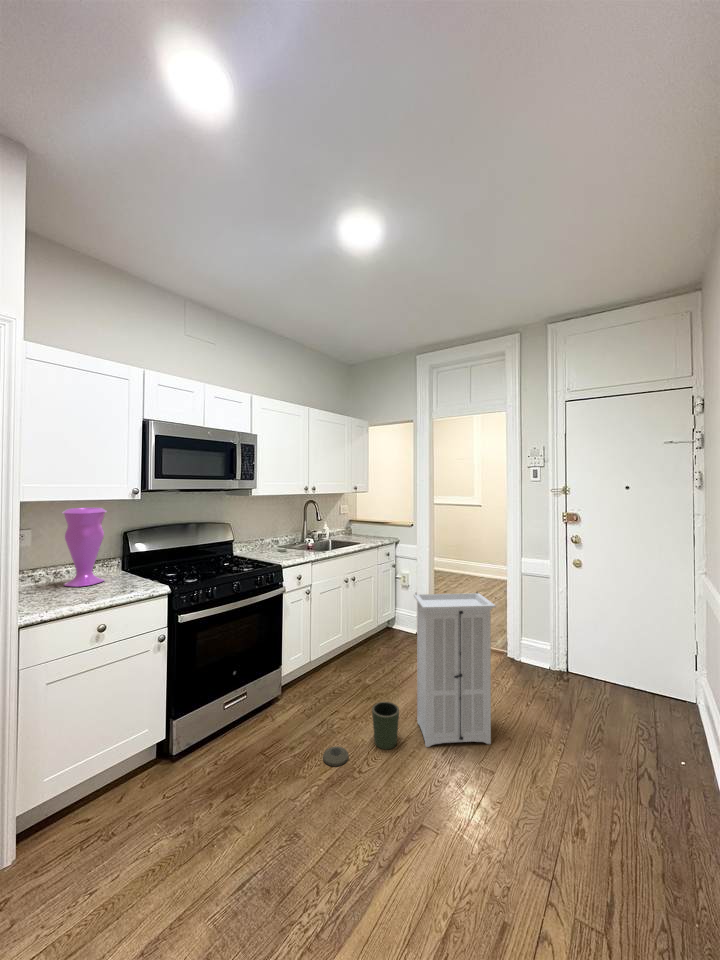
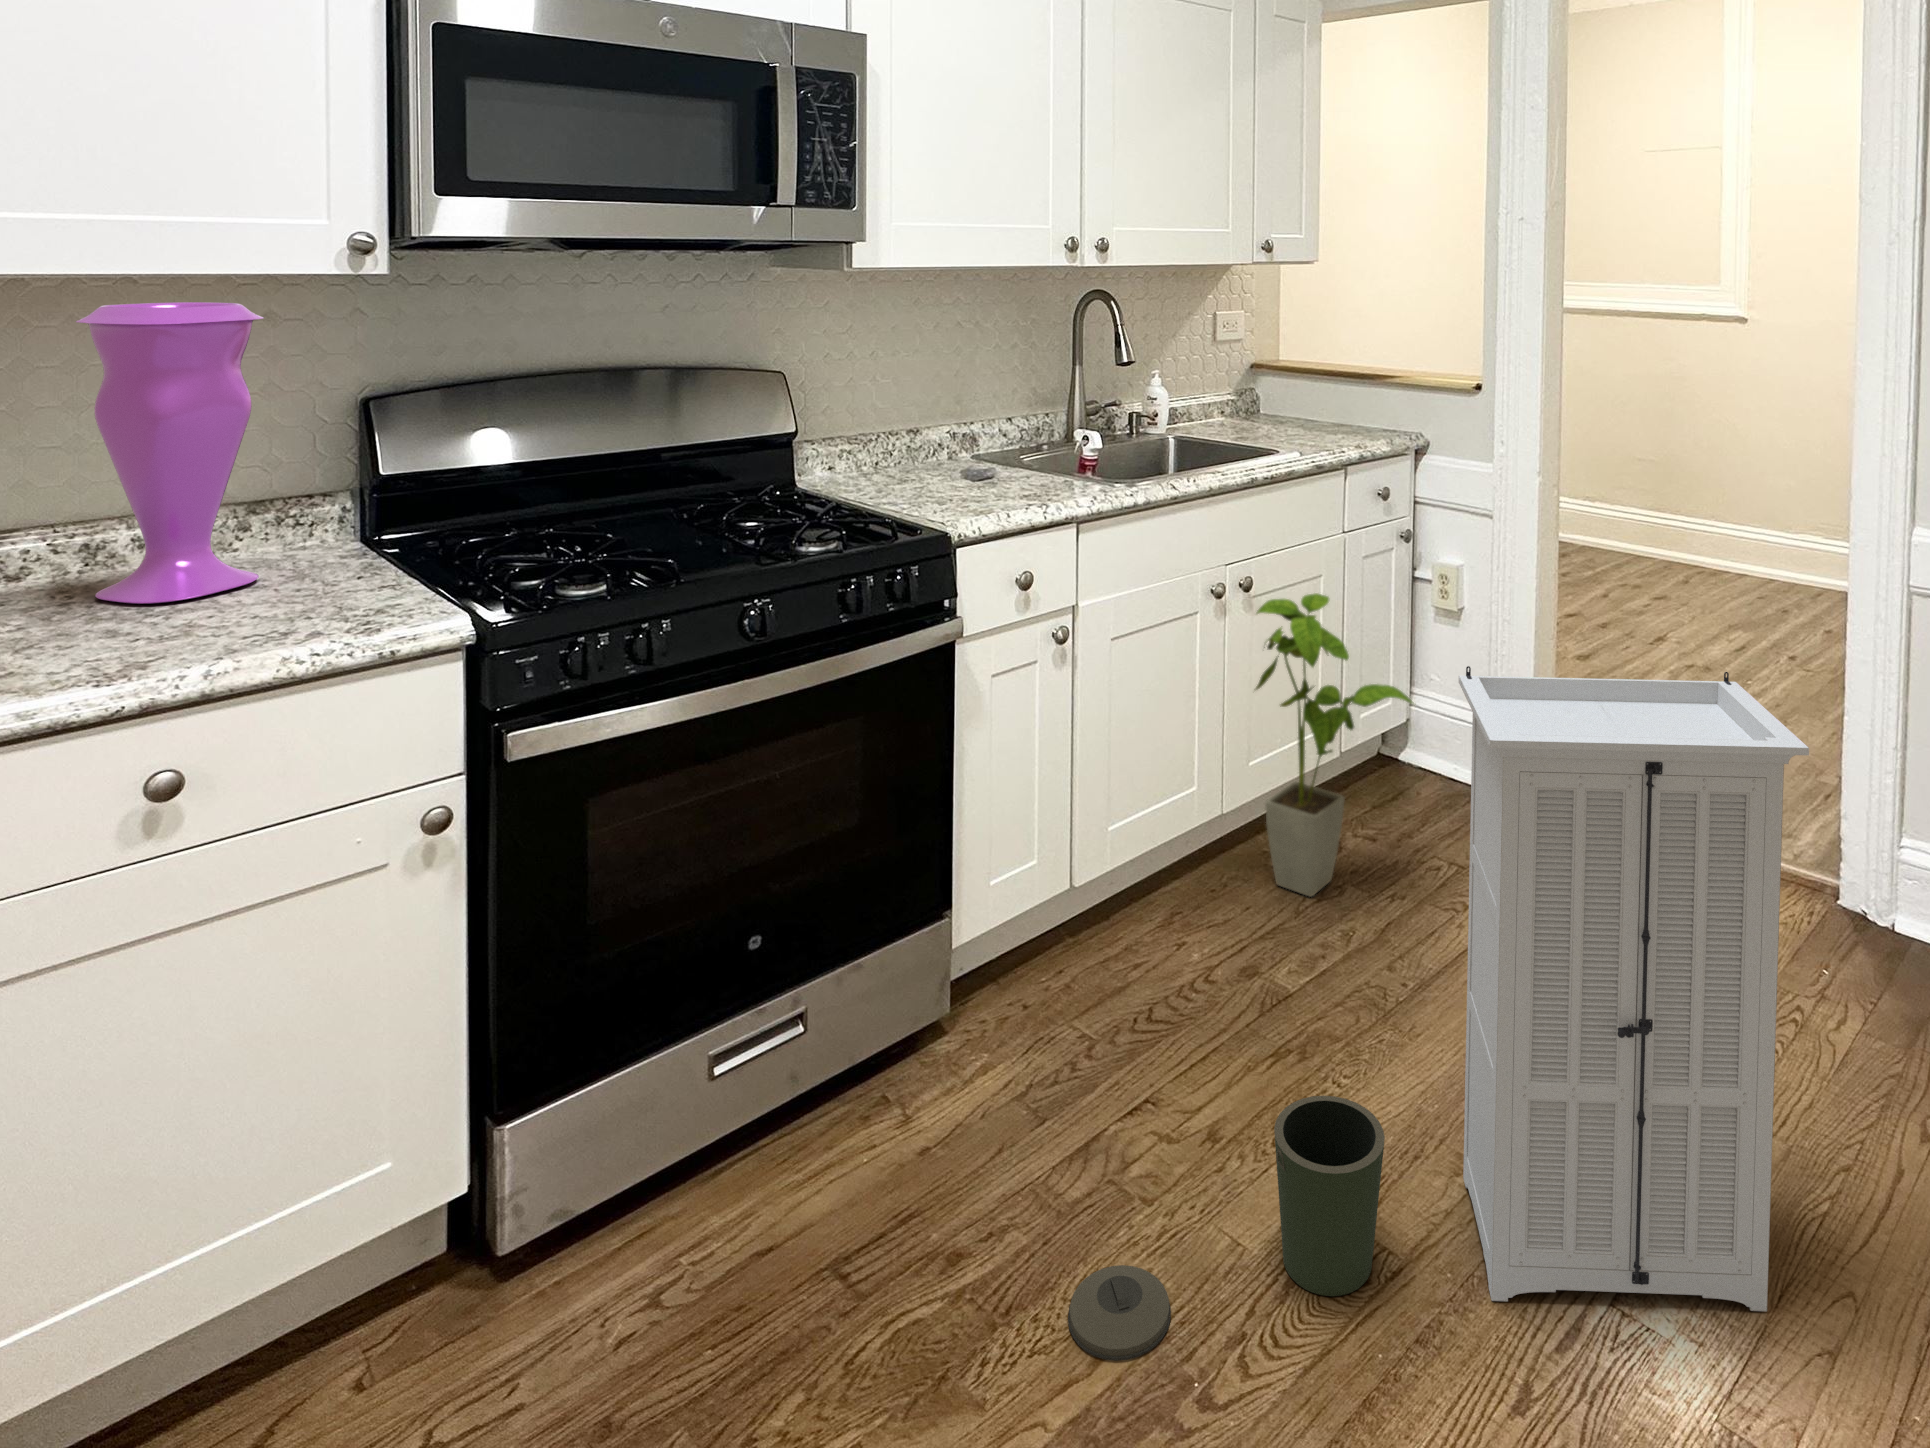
house plant: none [356,580,399,662] -> present [1256,593,1413,896]

